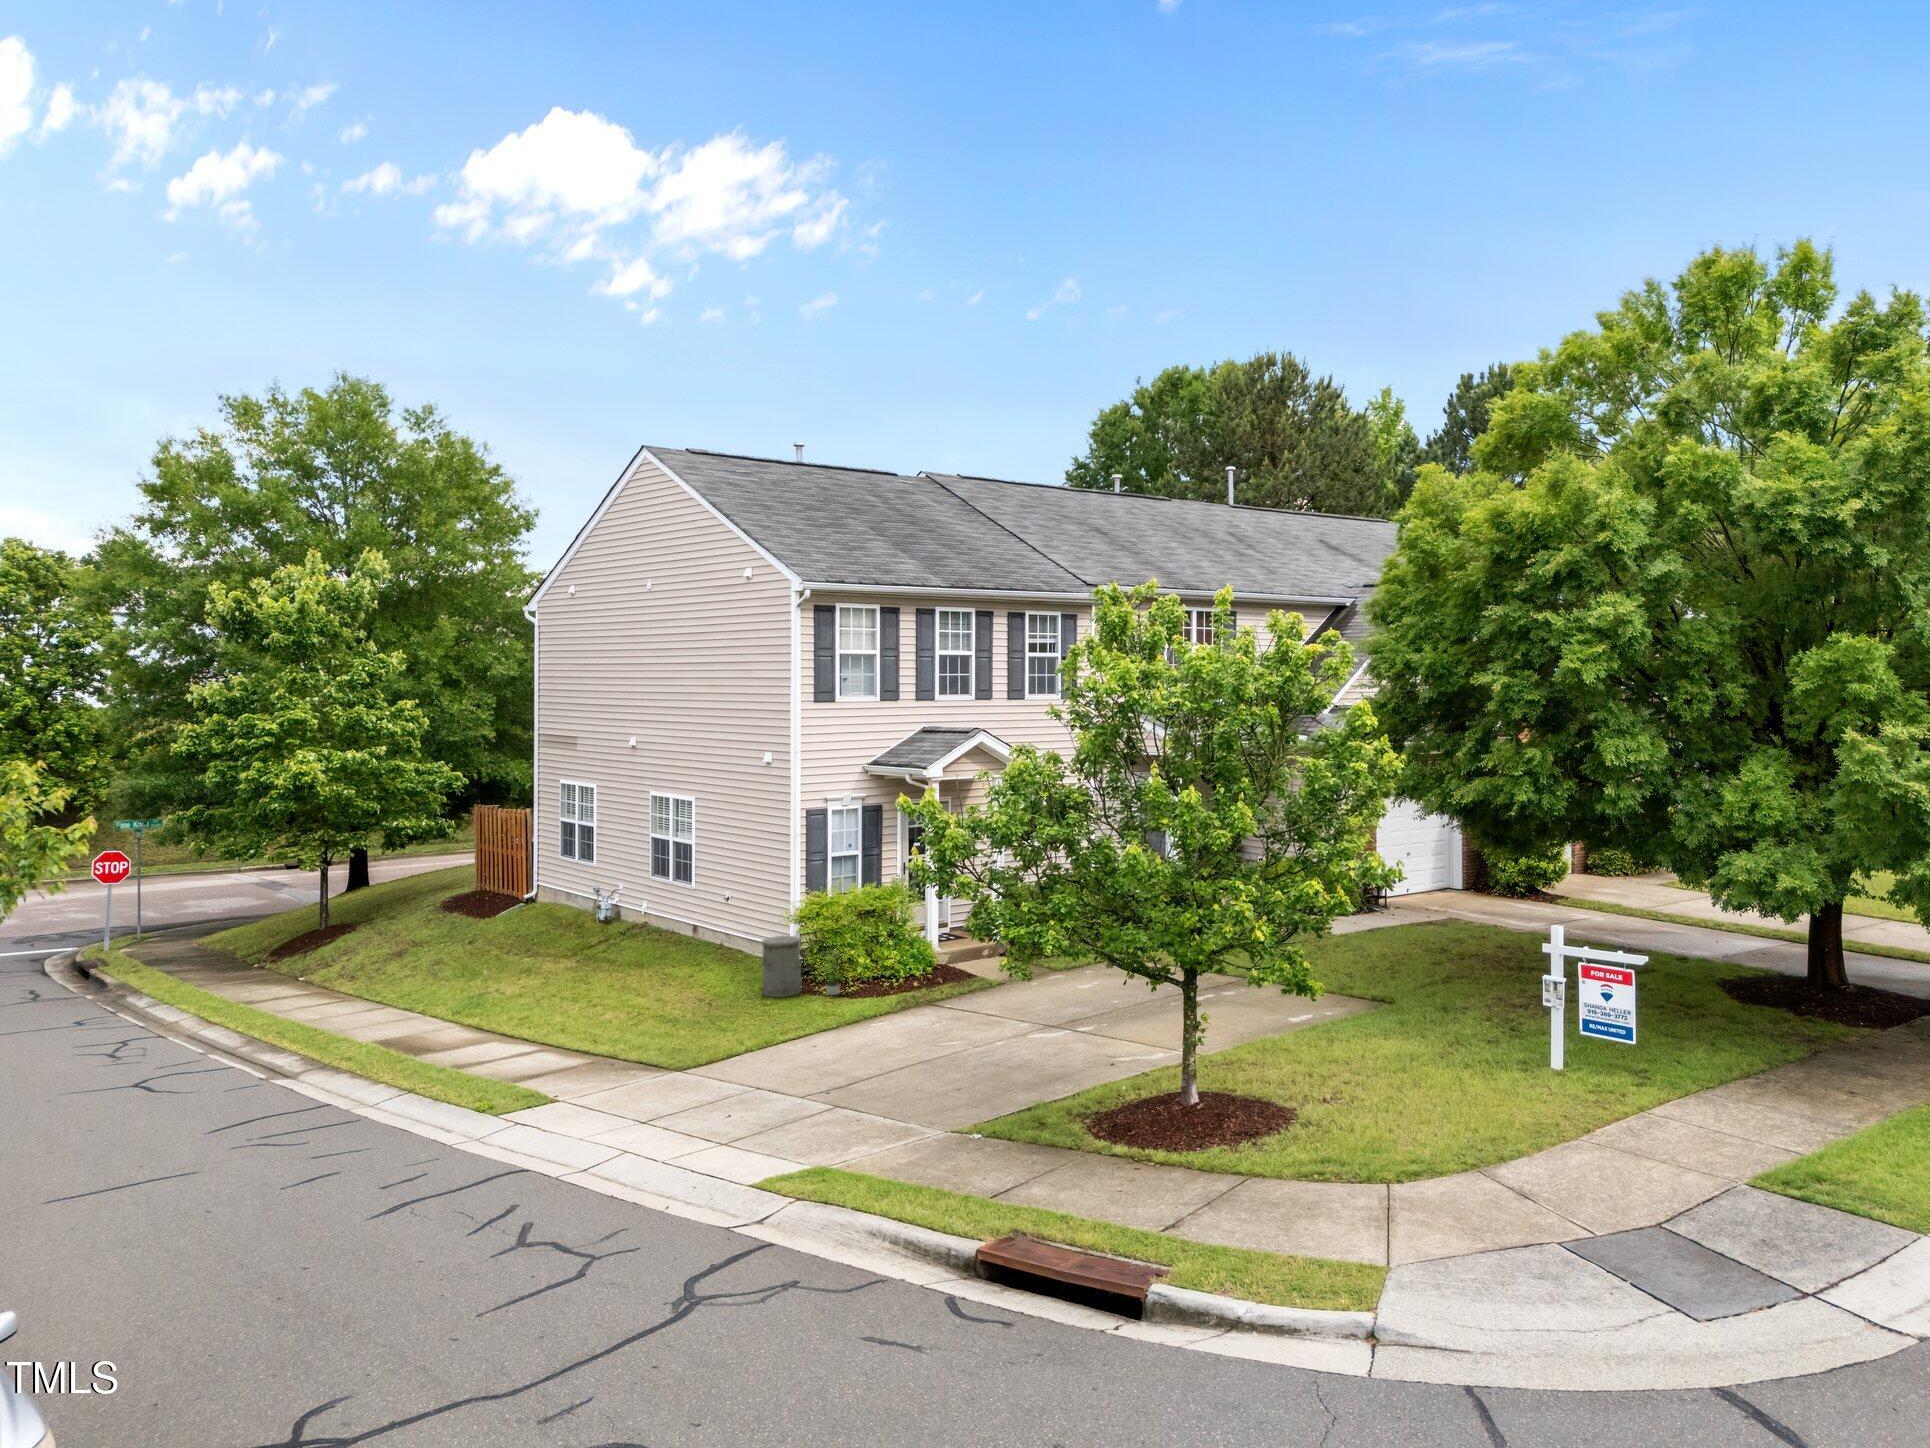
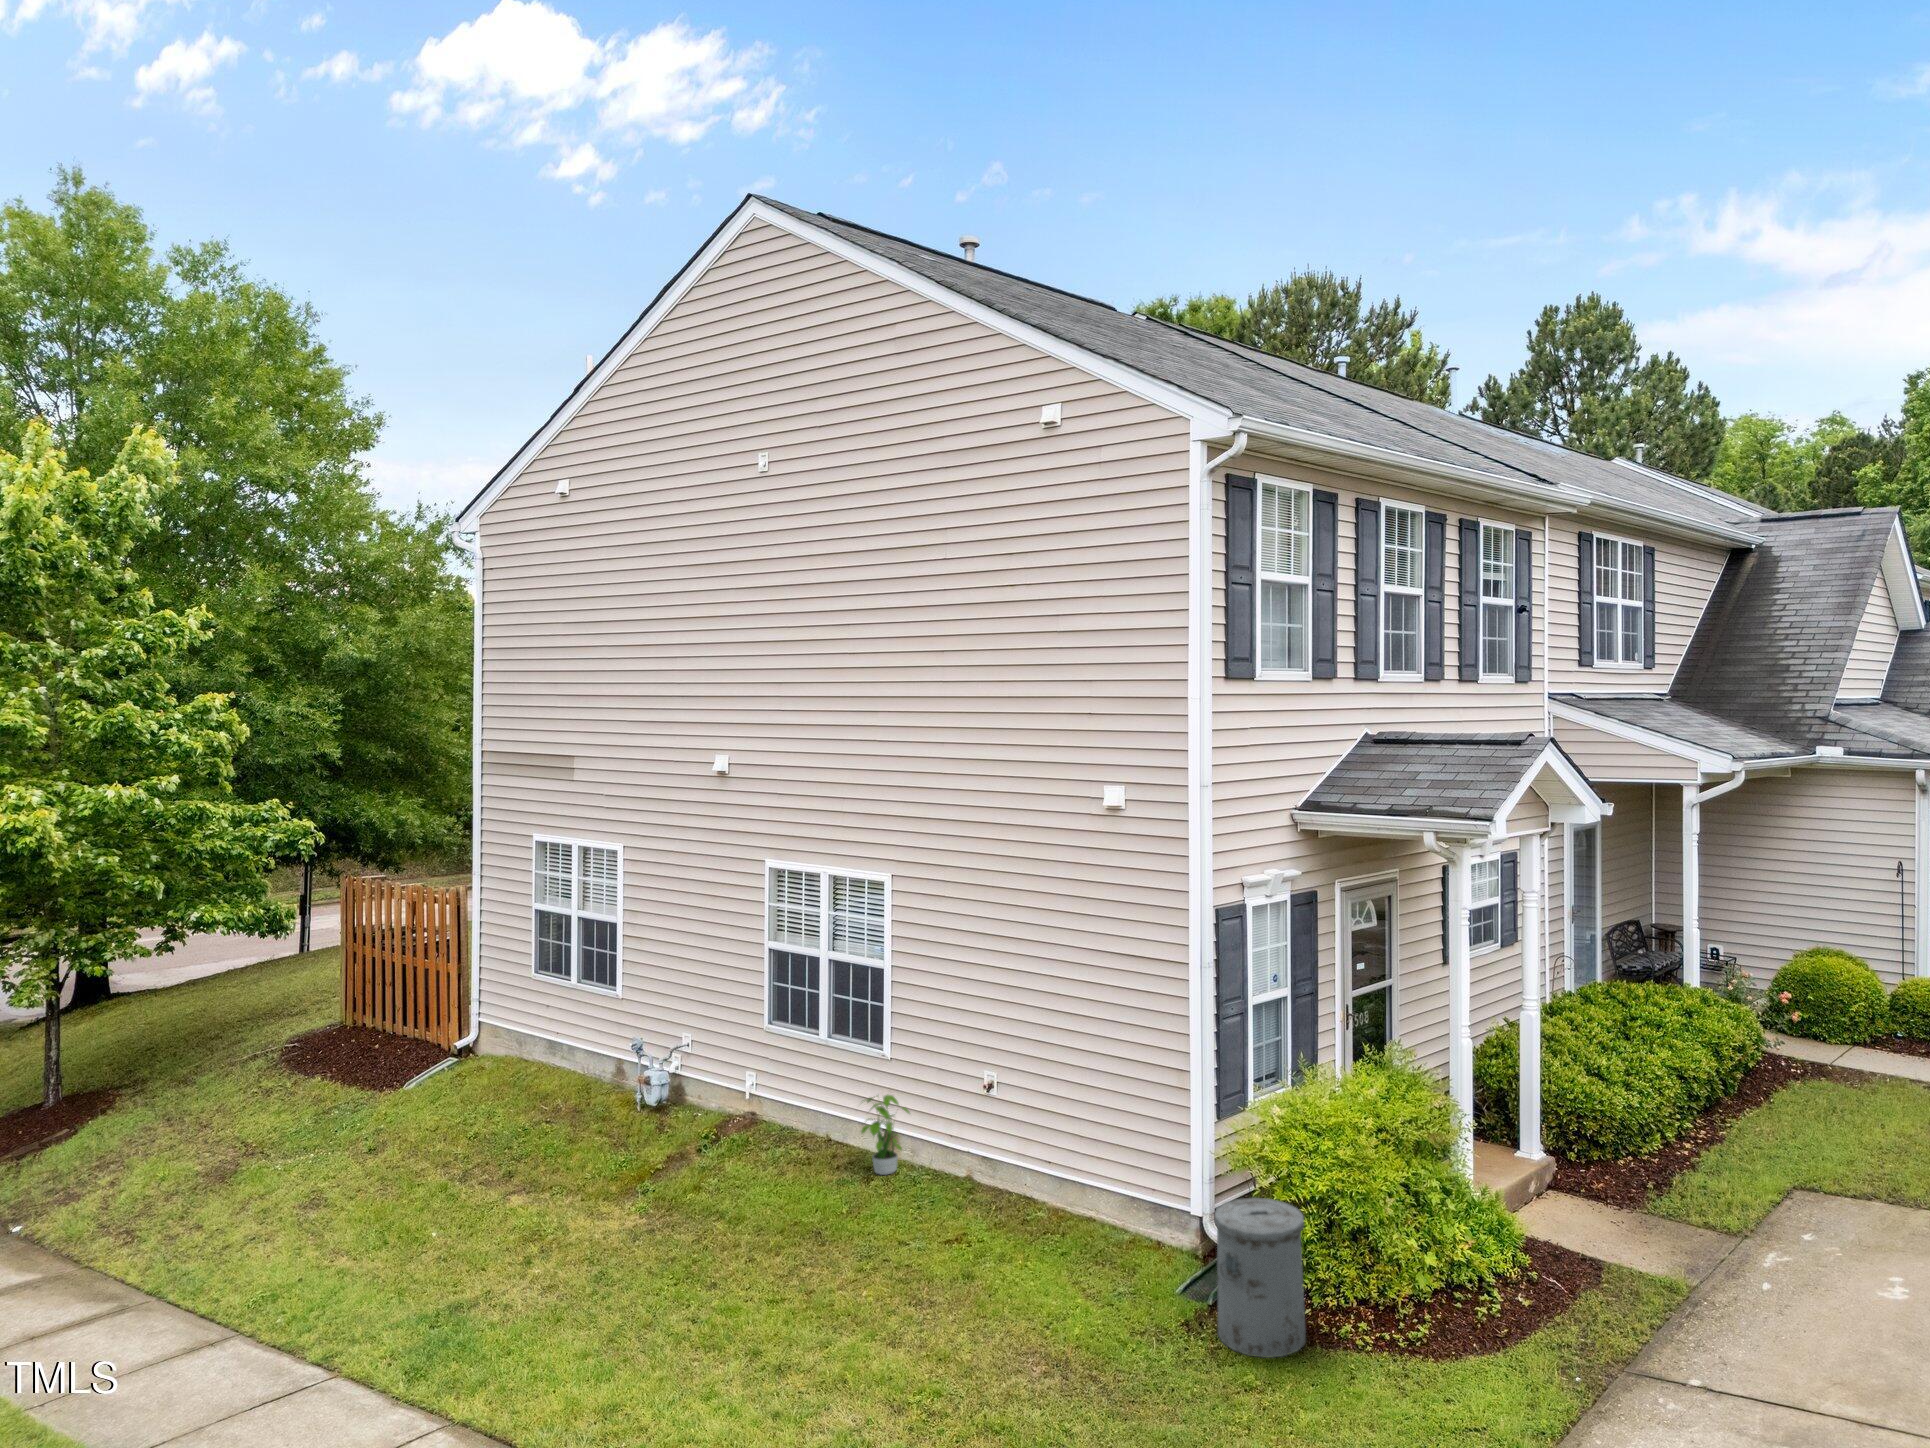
potted plant: present [820,950,842,995] -> present [861,1094,910,1175]

